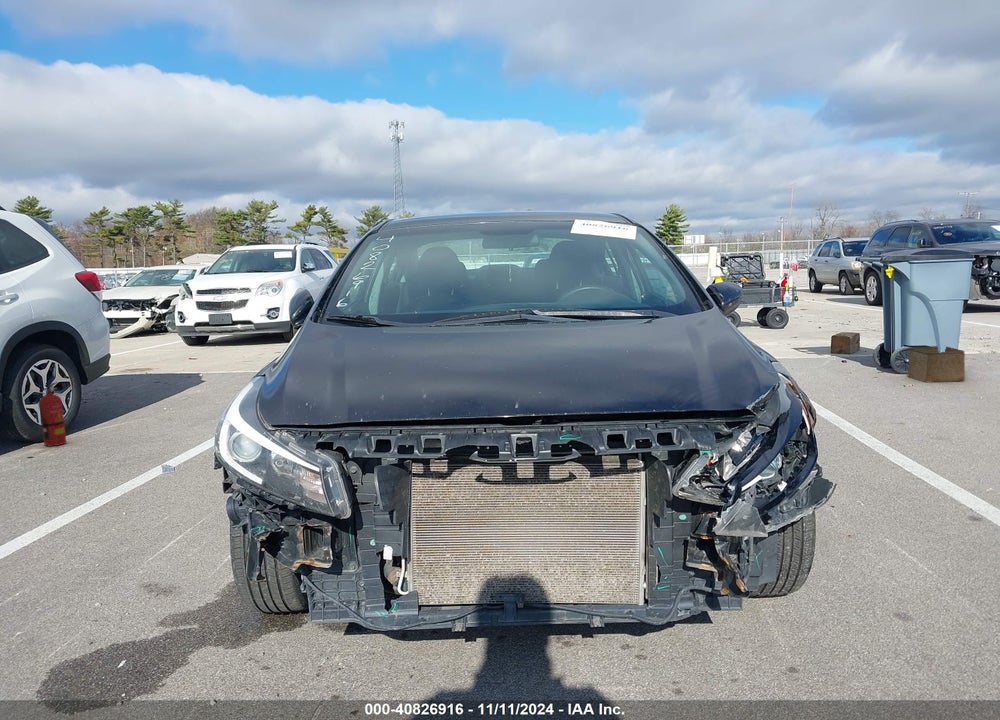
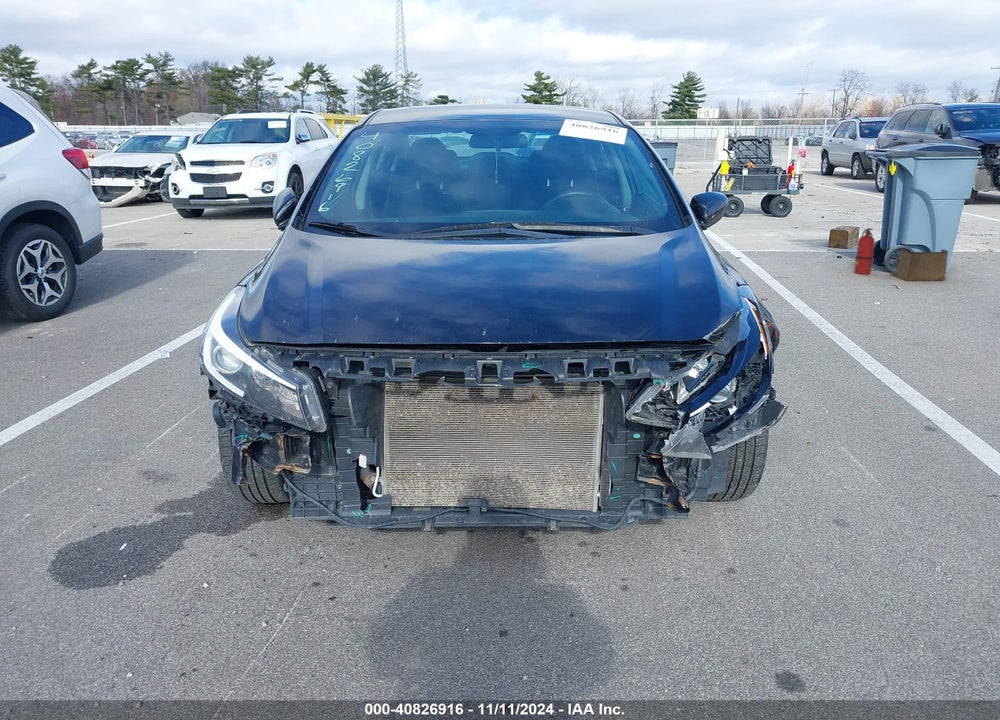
fire extinguisher: present [38,382,66,446] -> present [855,228,874,274]

